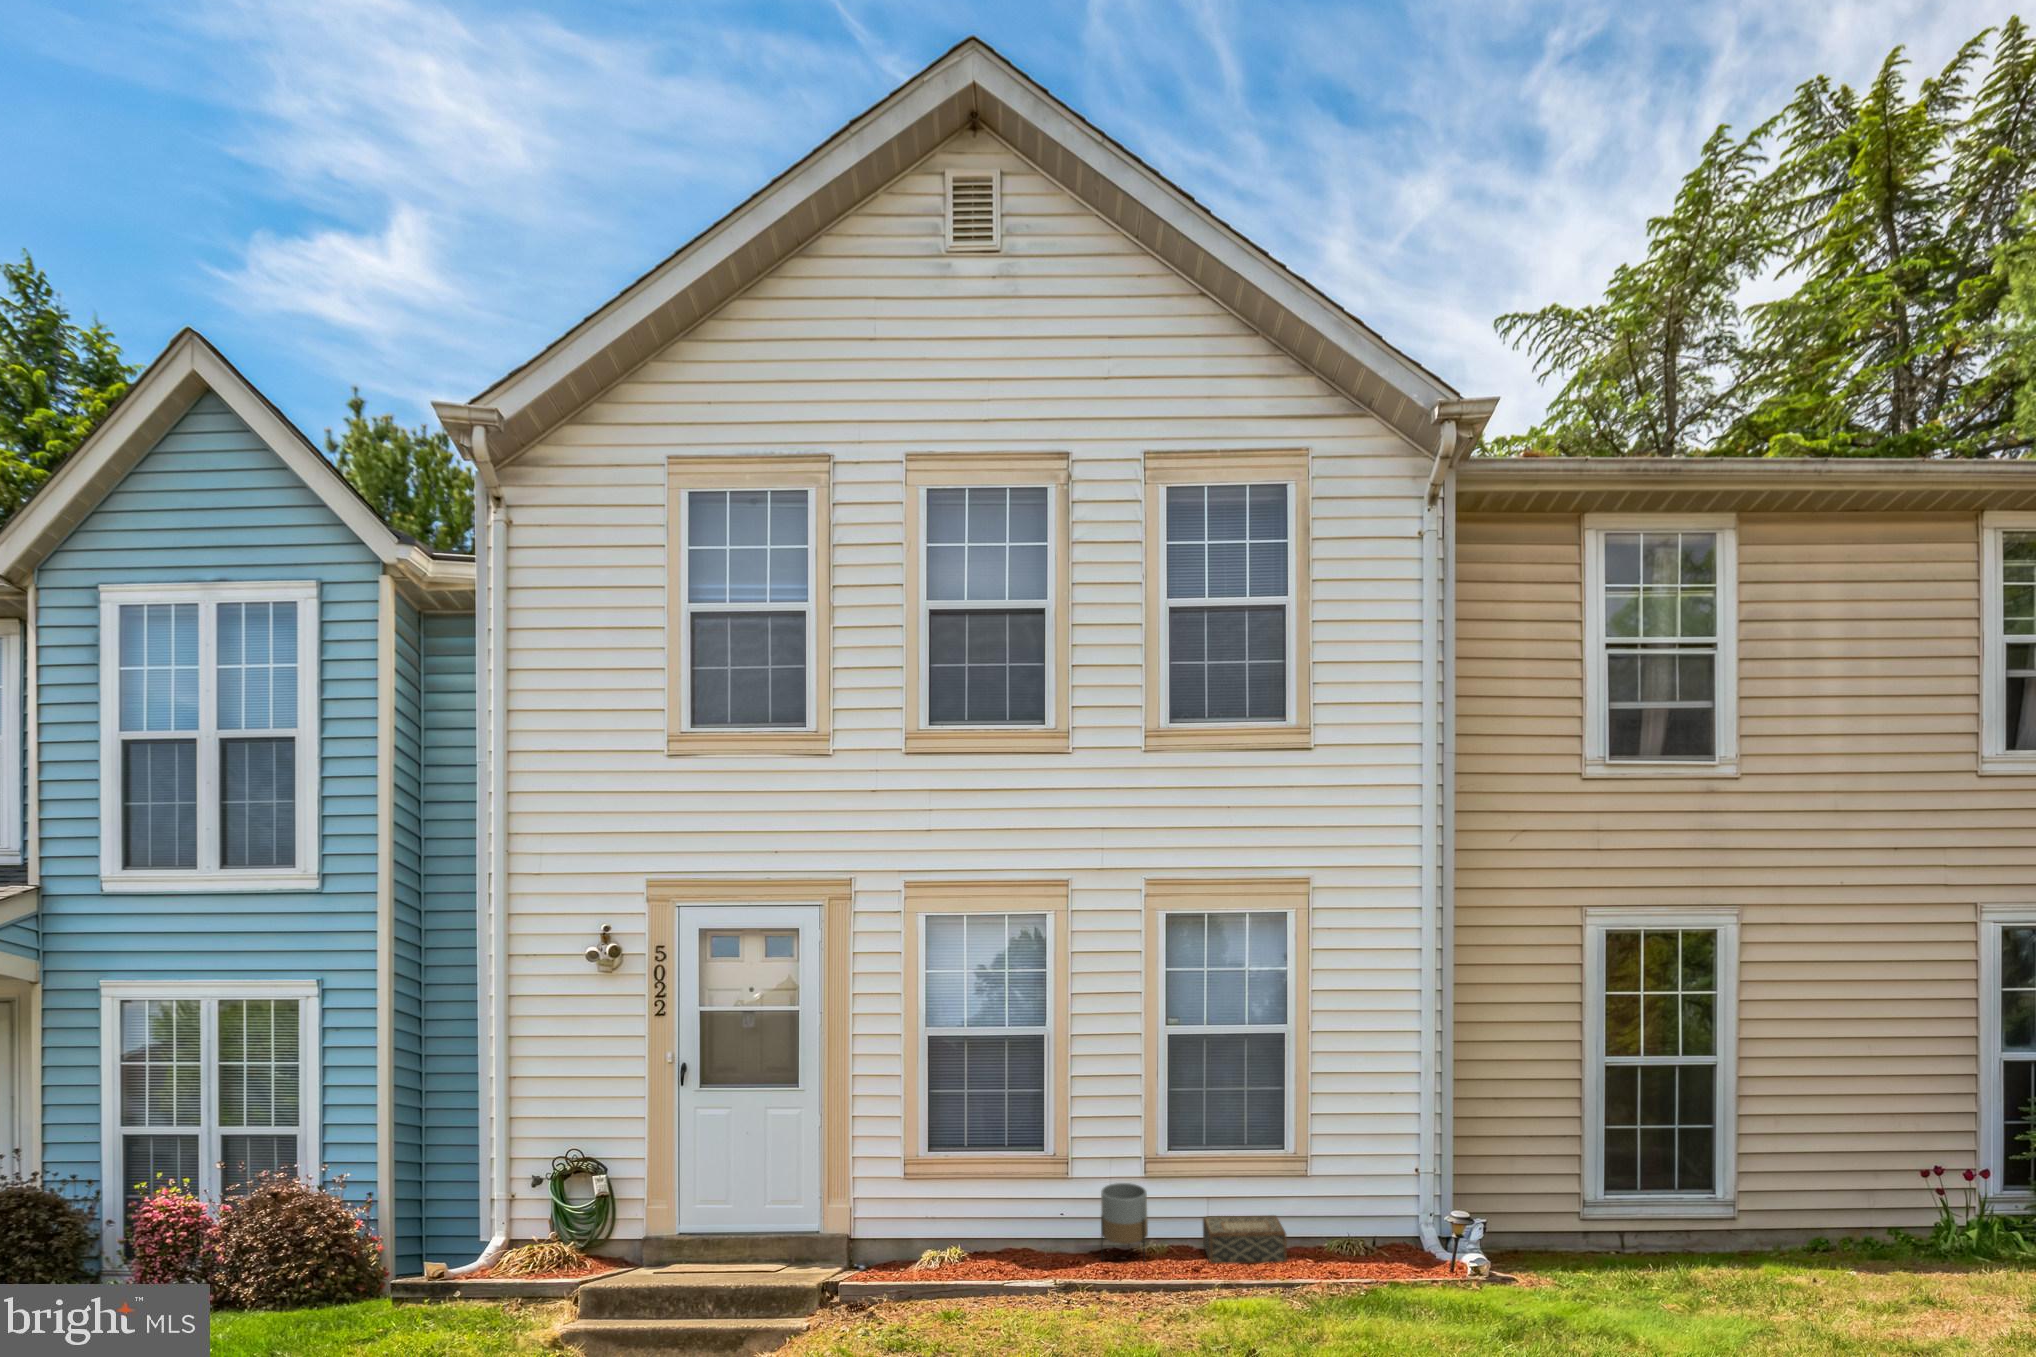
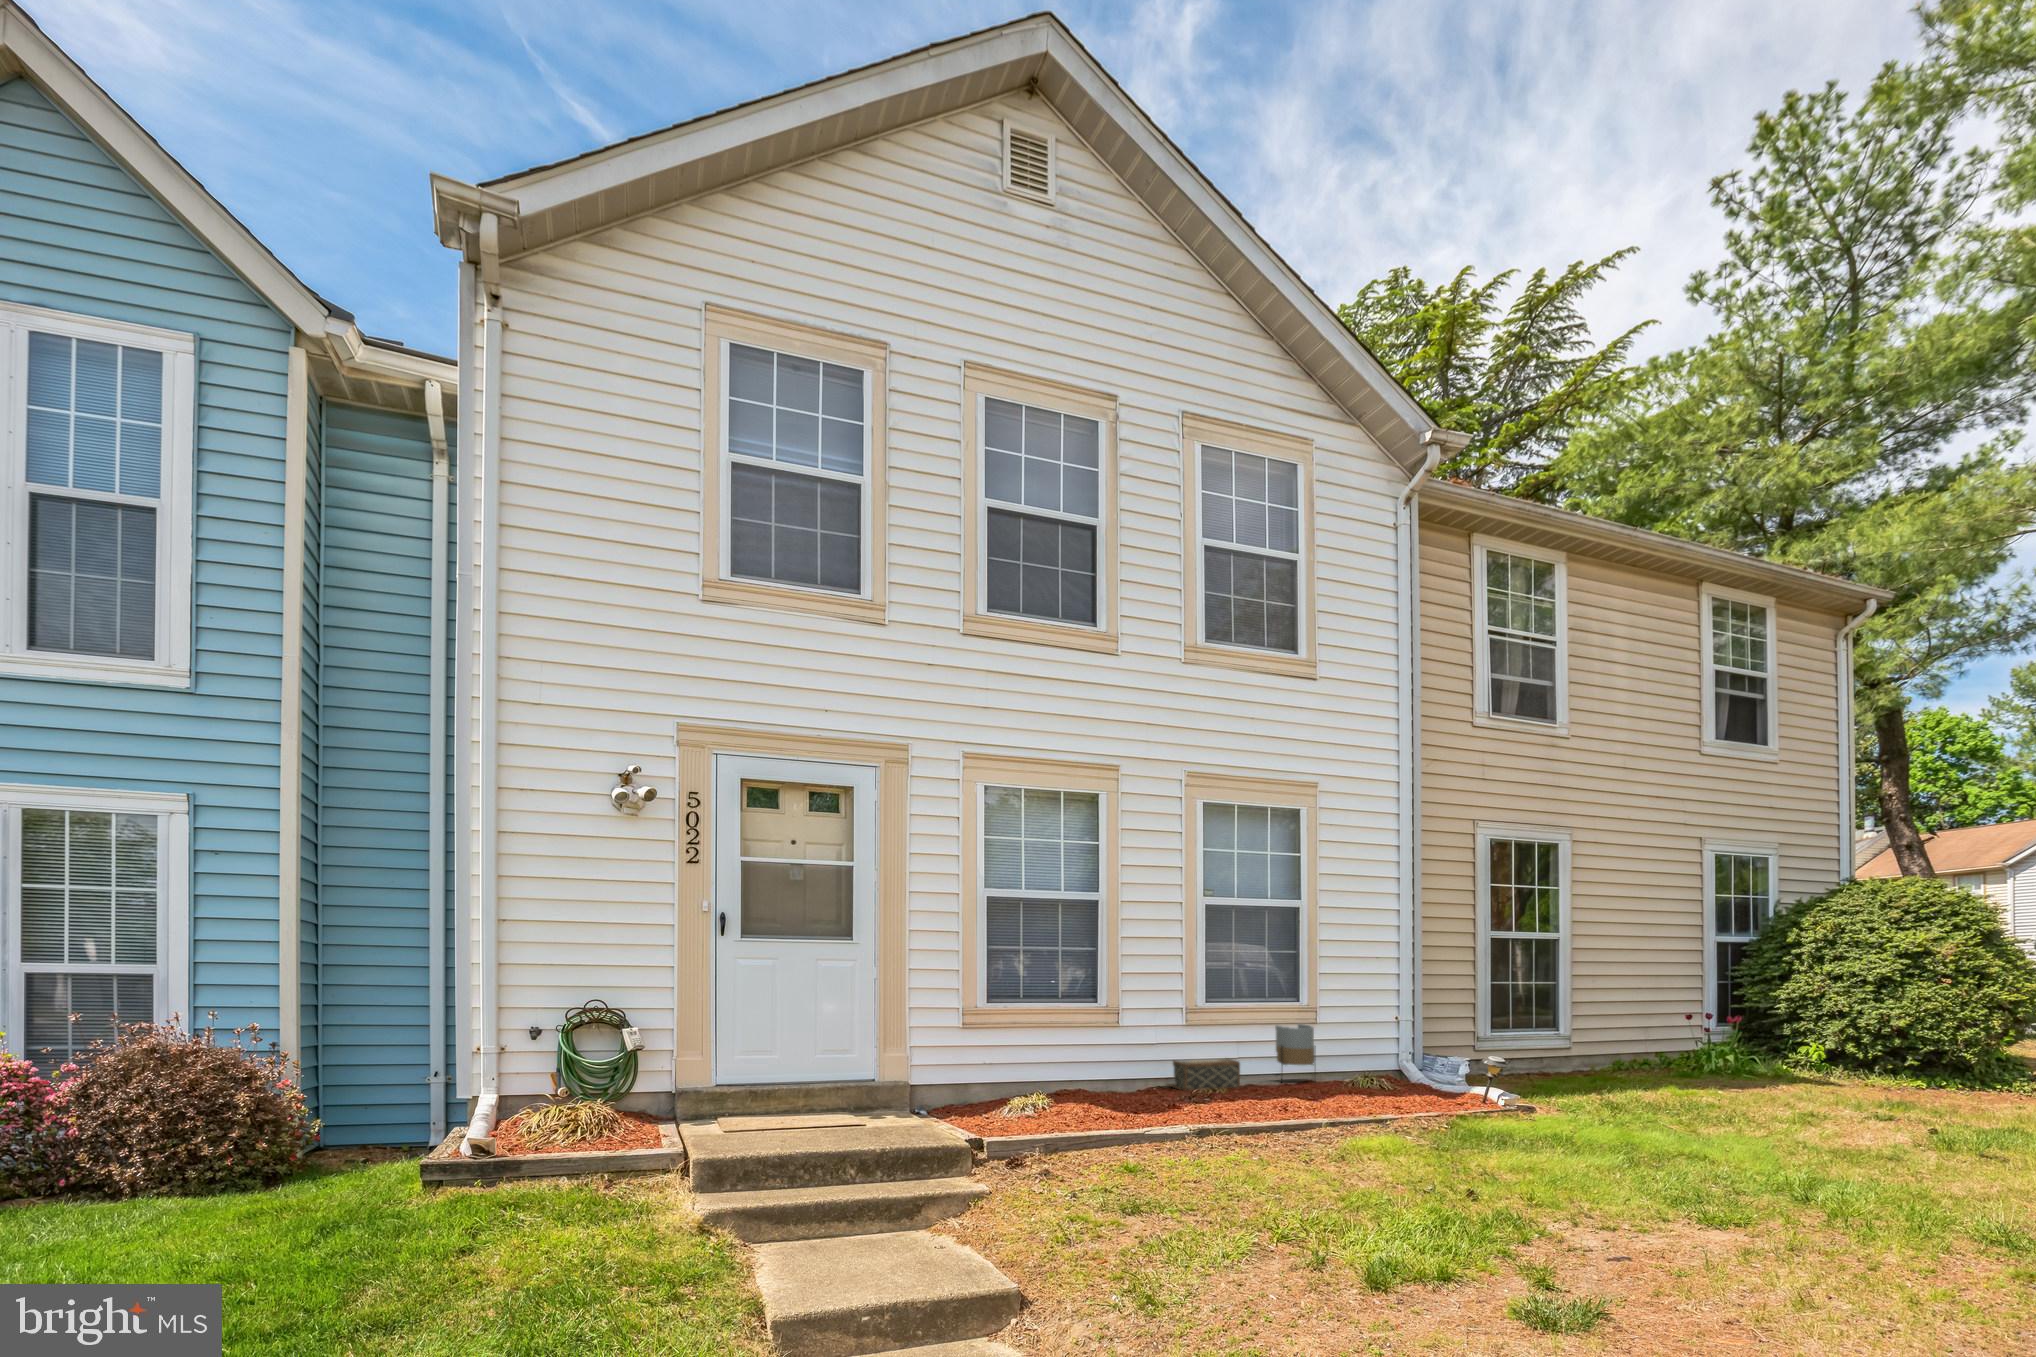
planter: present [1101,1183,1148,1259] -> present [1275,1024,1315,1066]

